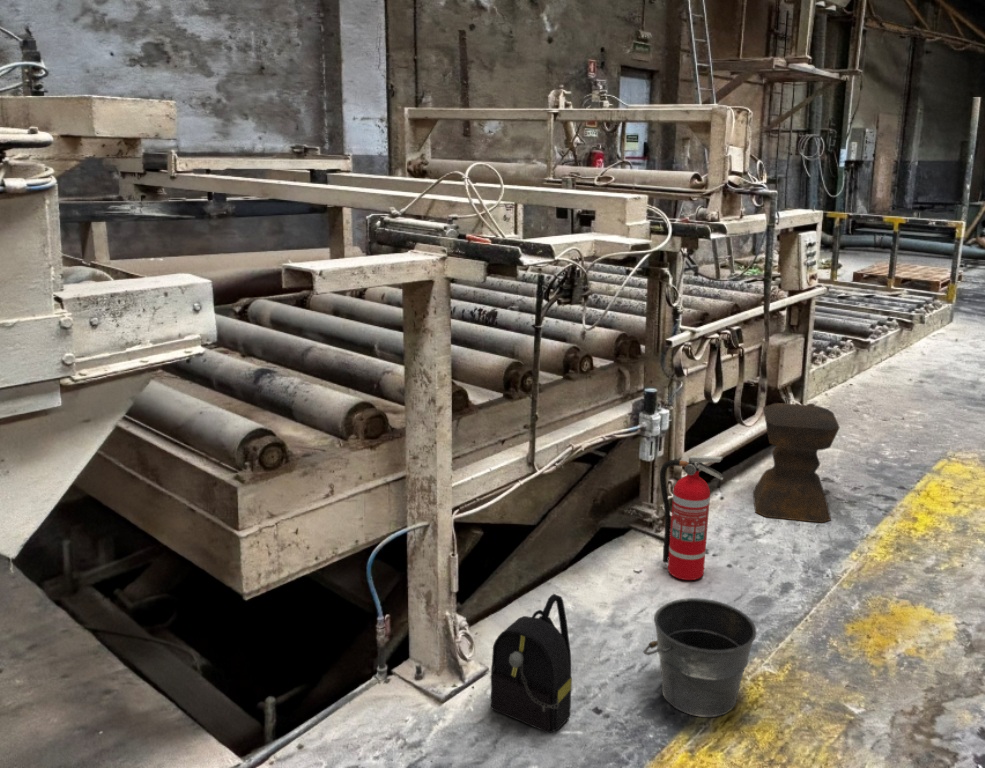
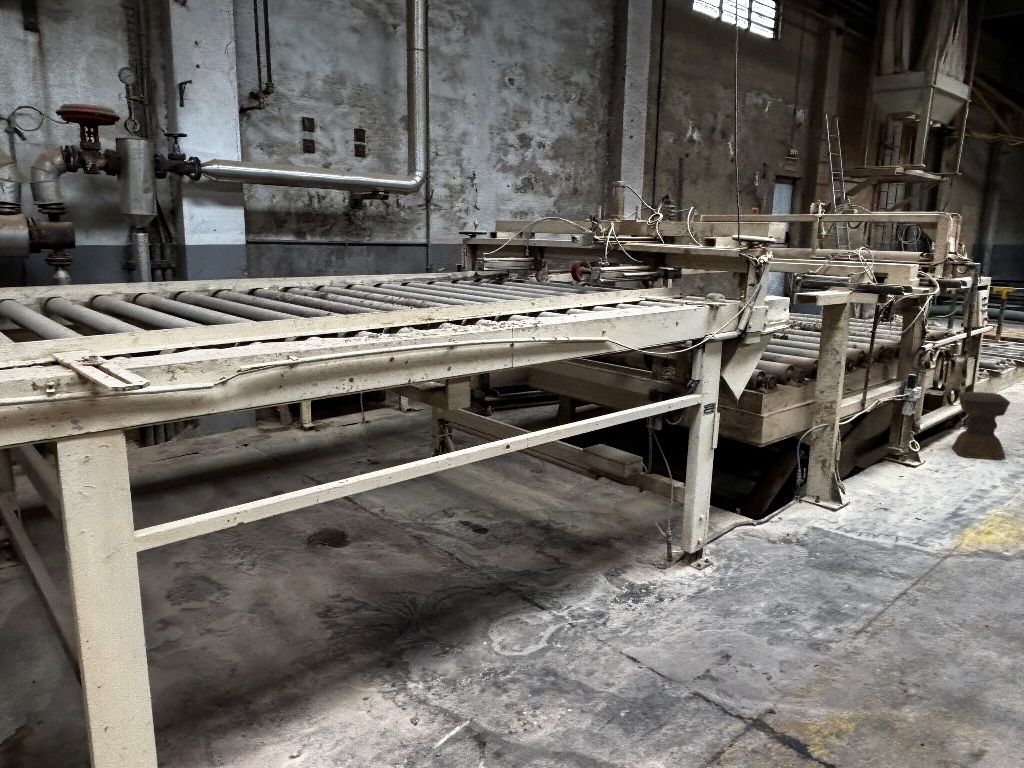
fire extinguisher: present [660,456,723,580] -> none [917,408,956,479]
backpack: present [491,594,572,733] -> none [863,457,908,522]
bucket: present [644,598,757,717] -> none [936,468,998,519]

